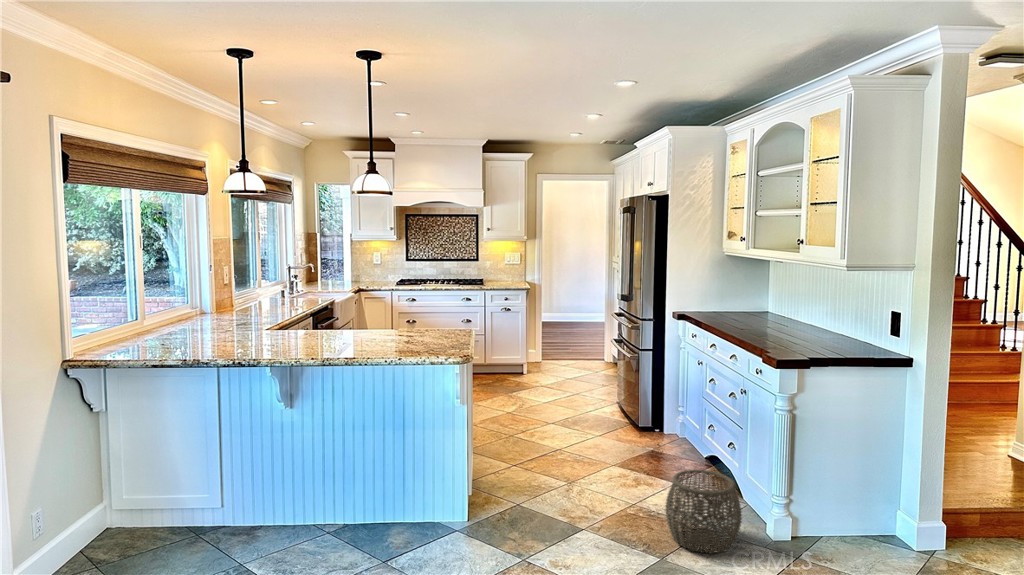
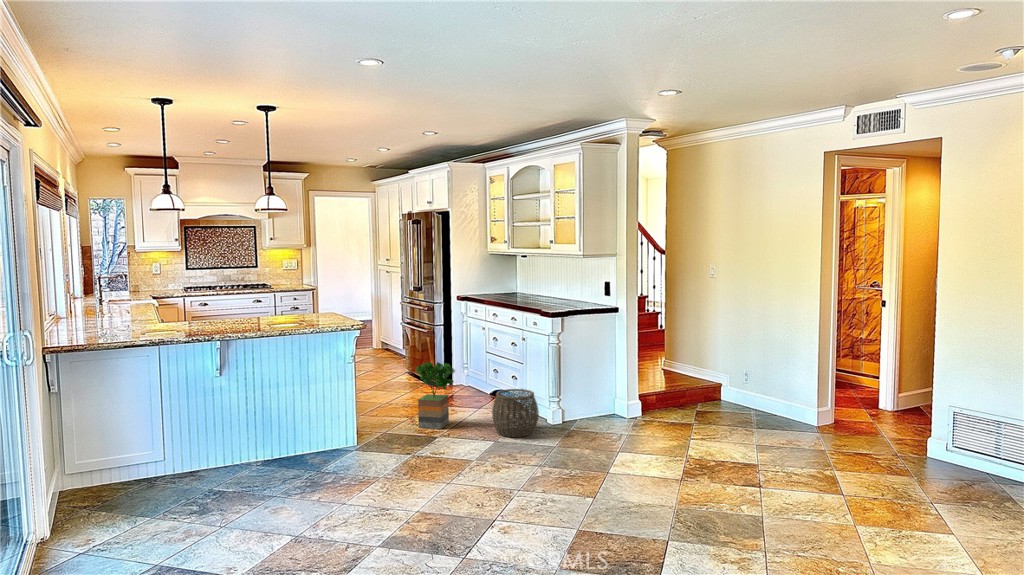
potted tree: none [568,407,628,508] -> present [416,362,455,429]

